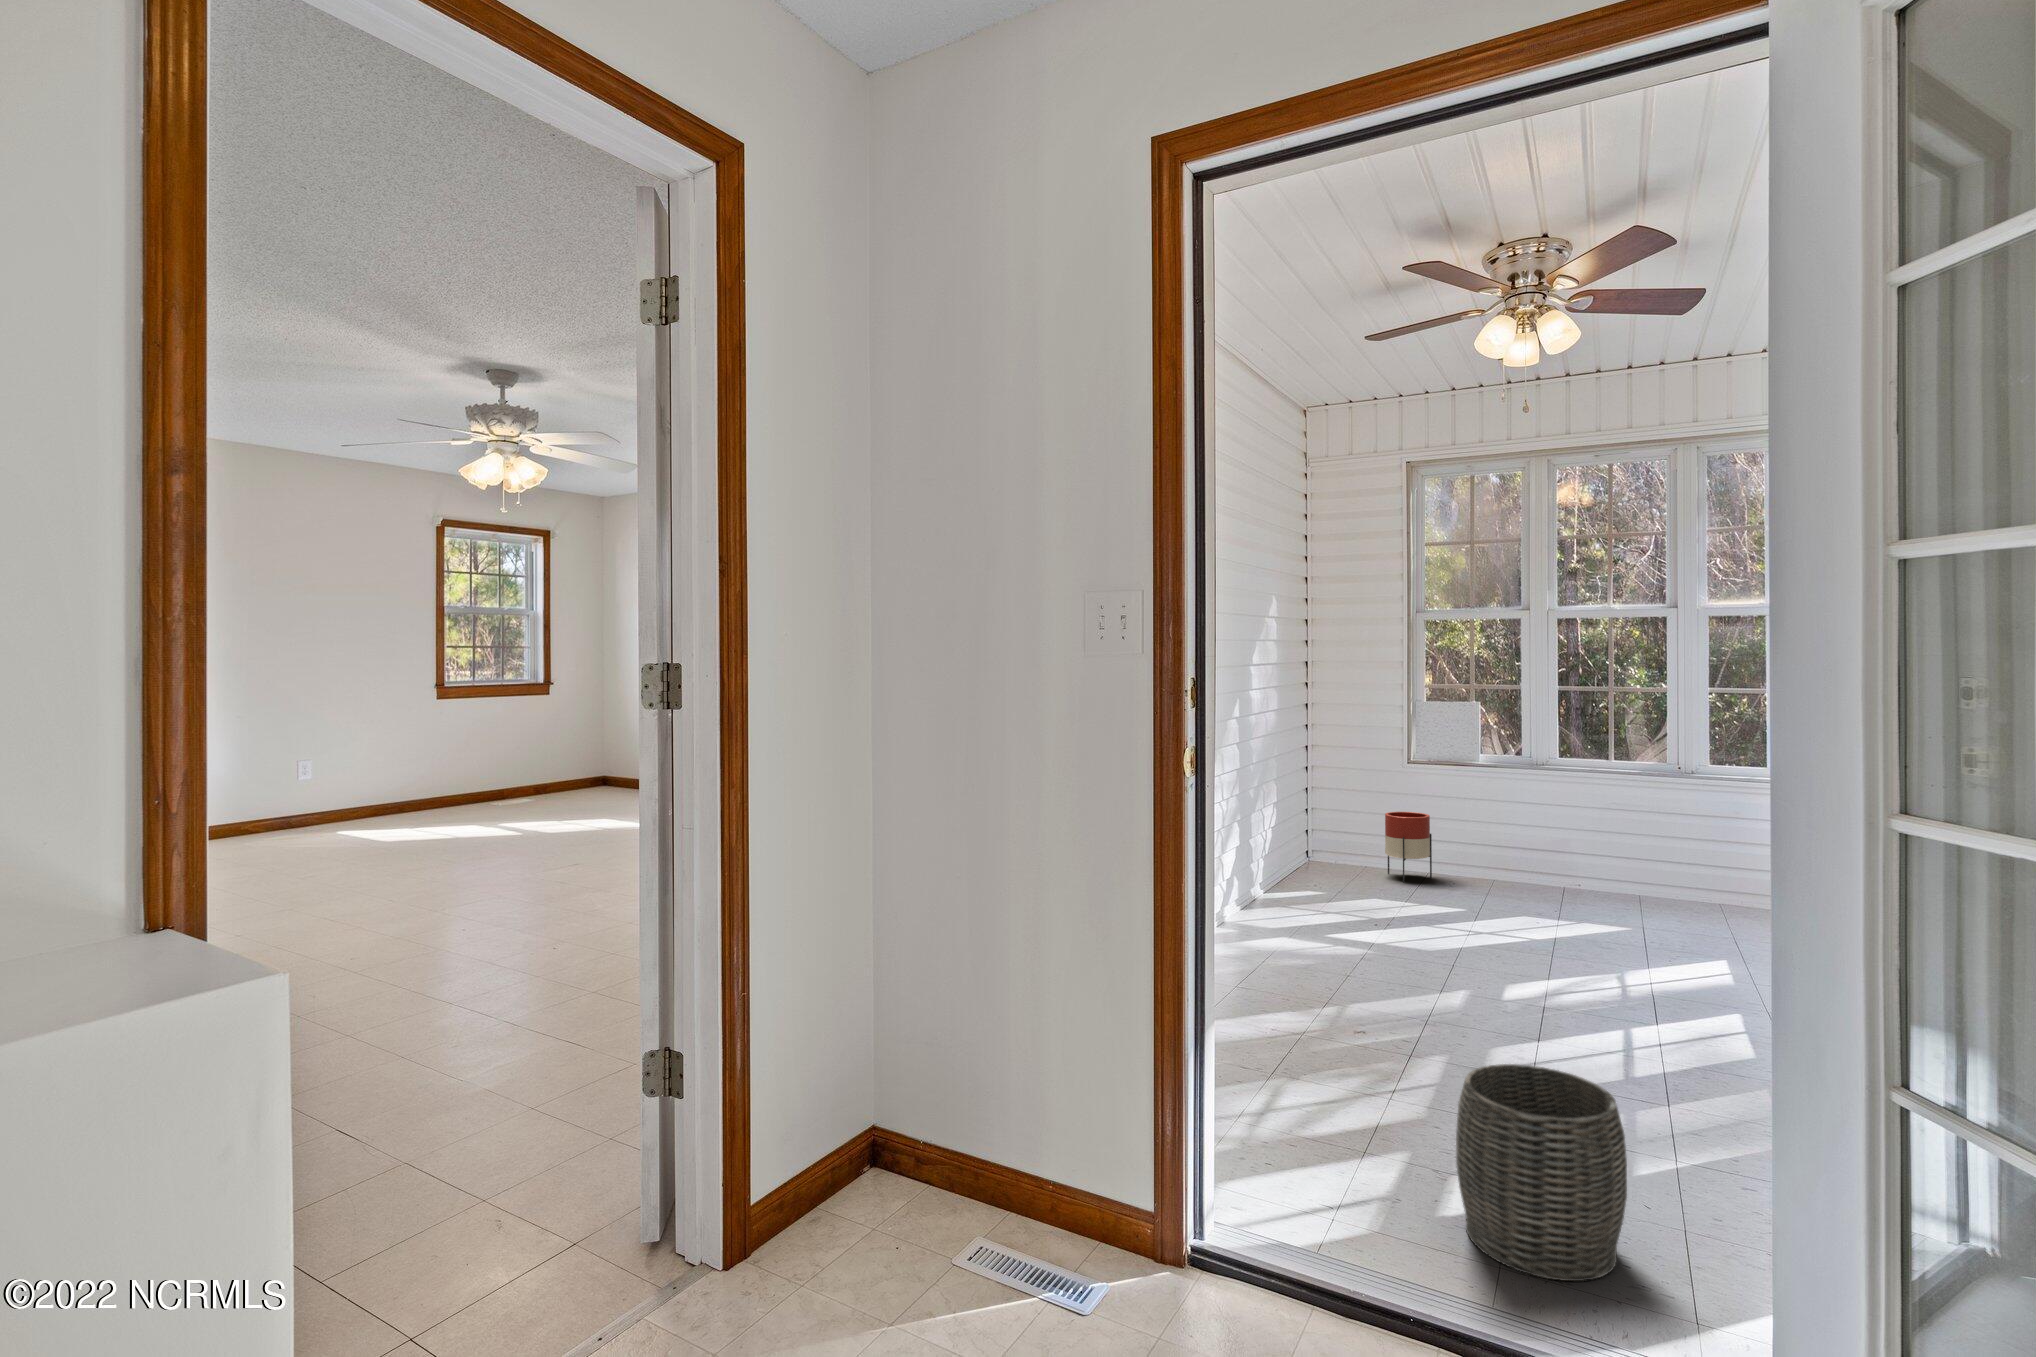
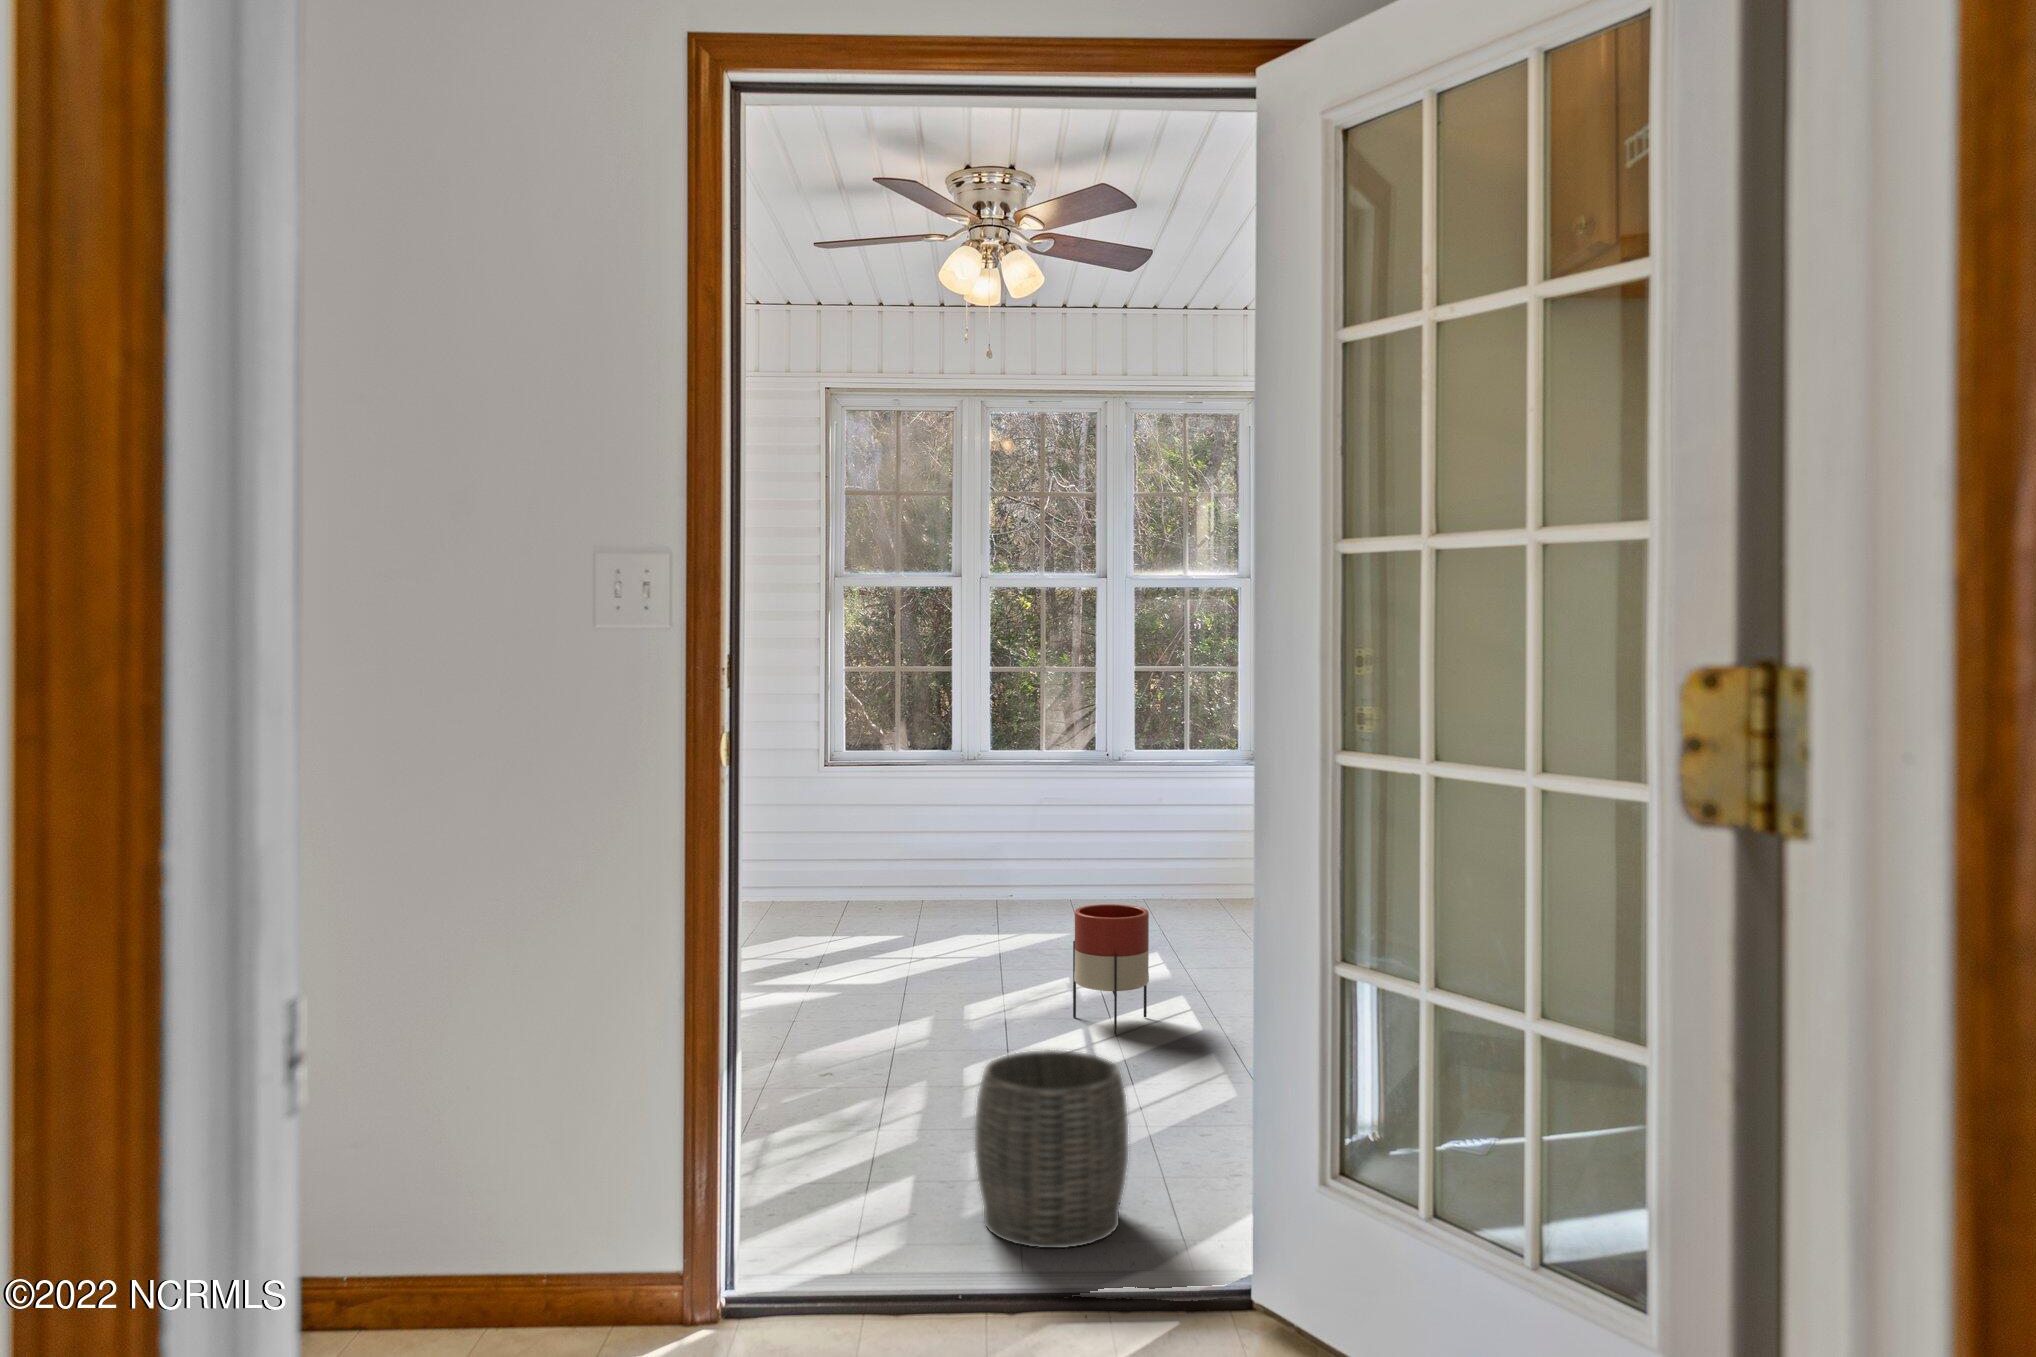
planter: present [1385,812,1432,882] -> present [1073,904,1149,1034]

